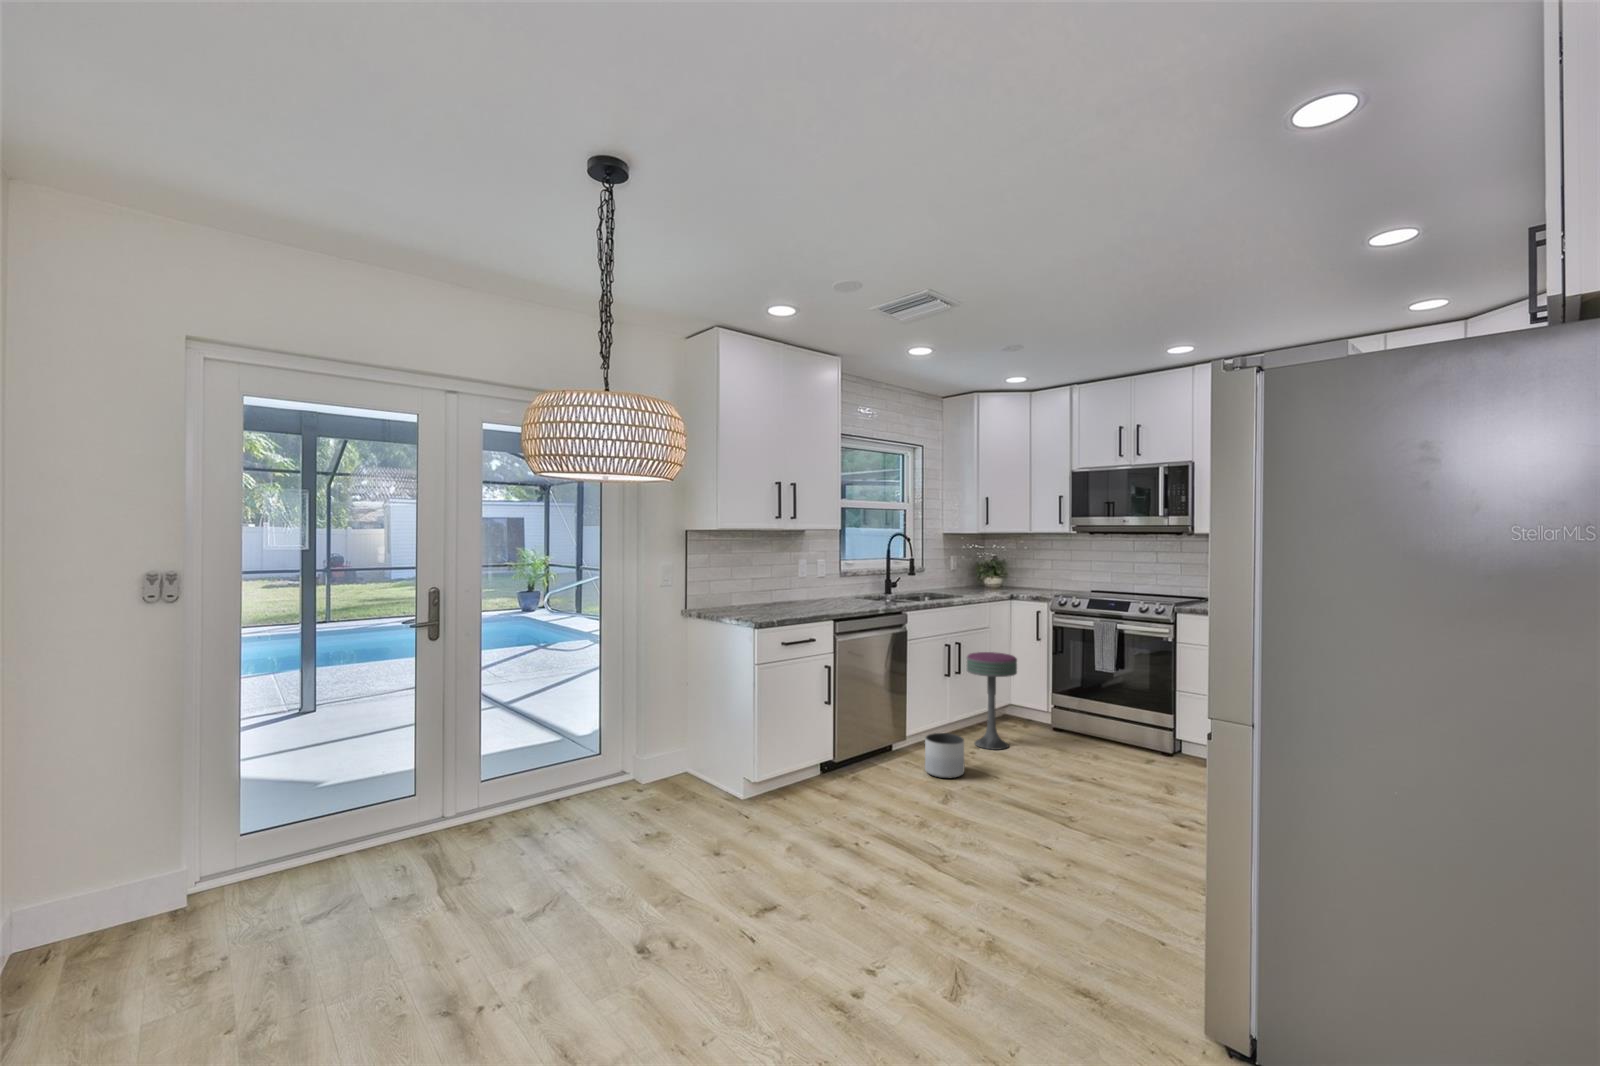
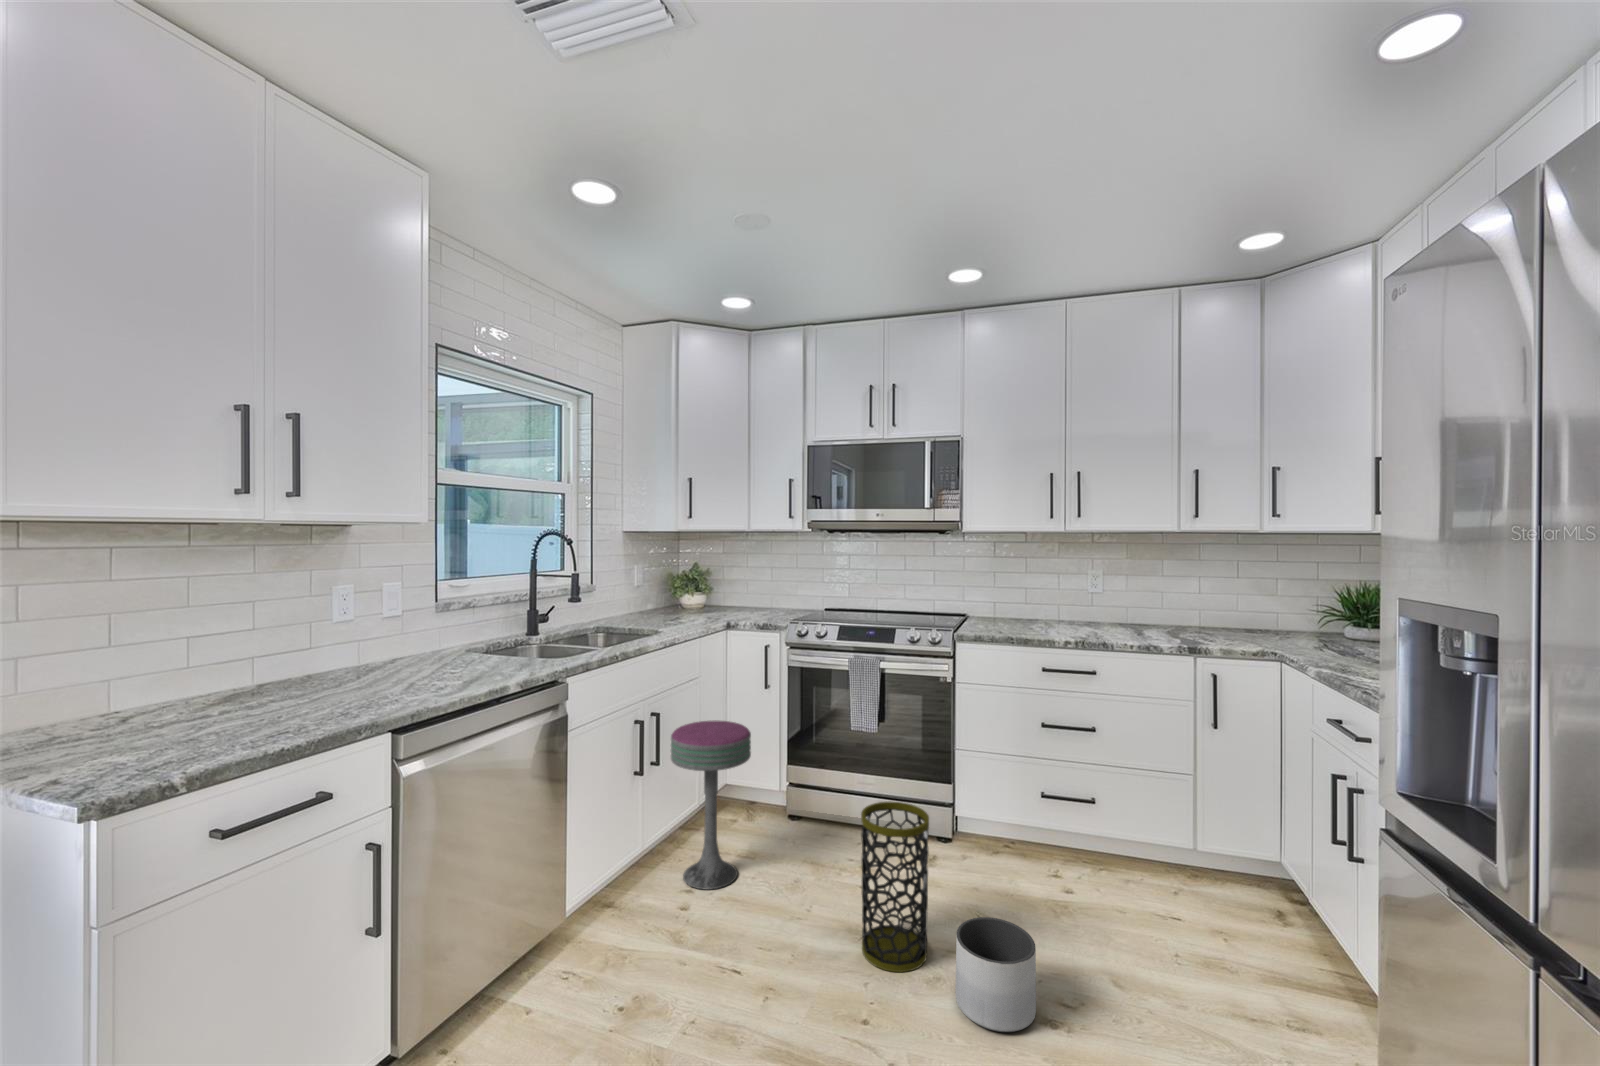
trash can: none [1073,699,1117,792] -> present [861,802,929,972]
planter: present [925,733,965,778] -> present [955,917,1036,1032]

